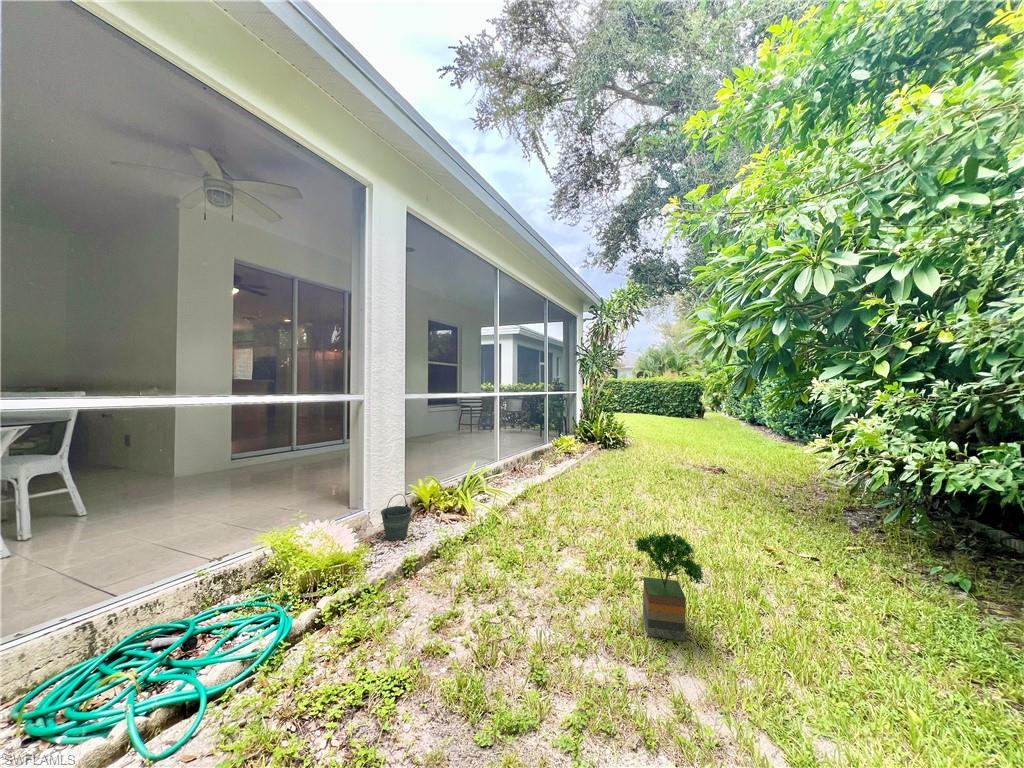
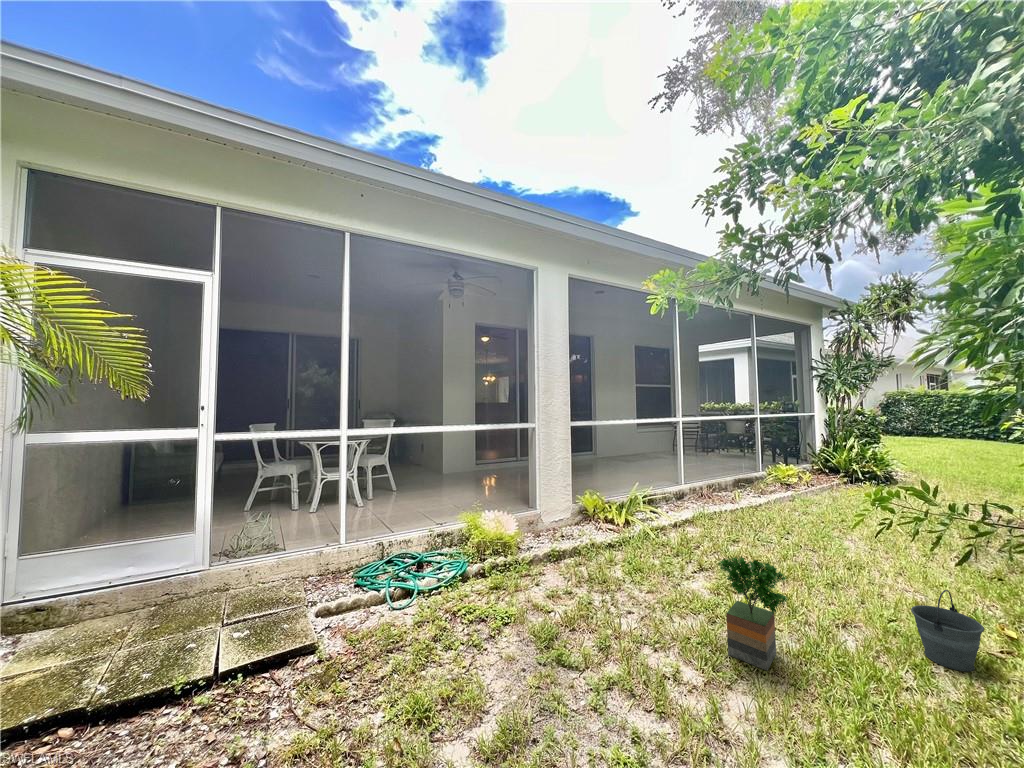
bucket: present [381,494,412,540] -> present [911,590,984,672]

